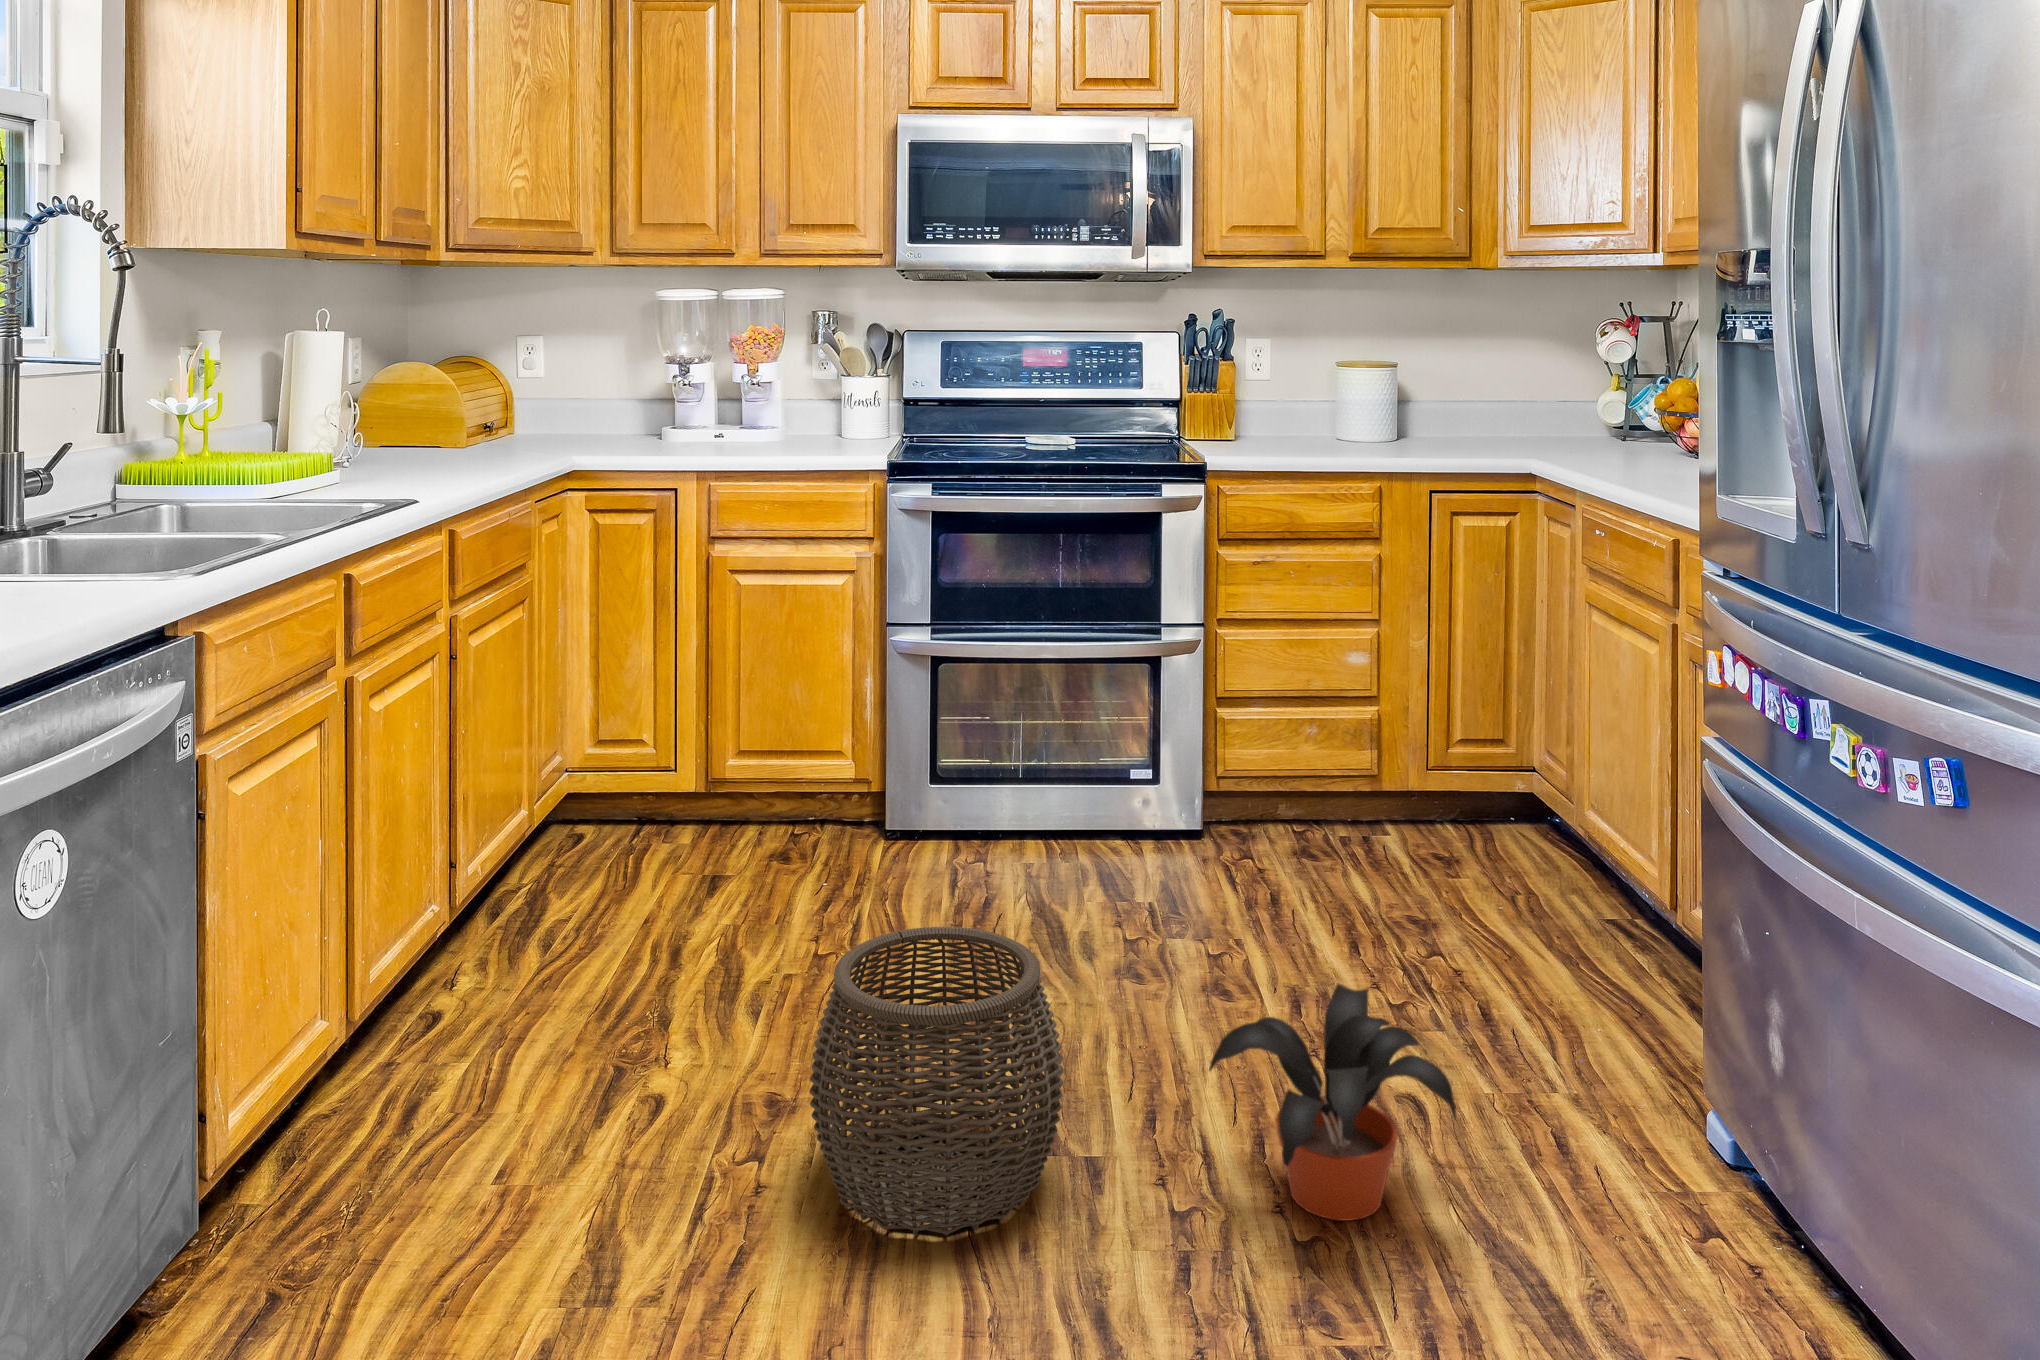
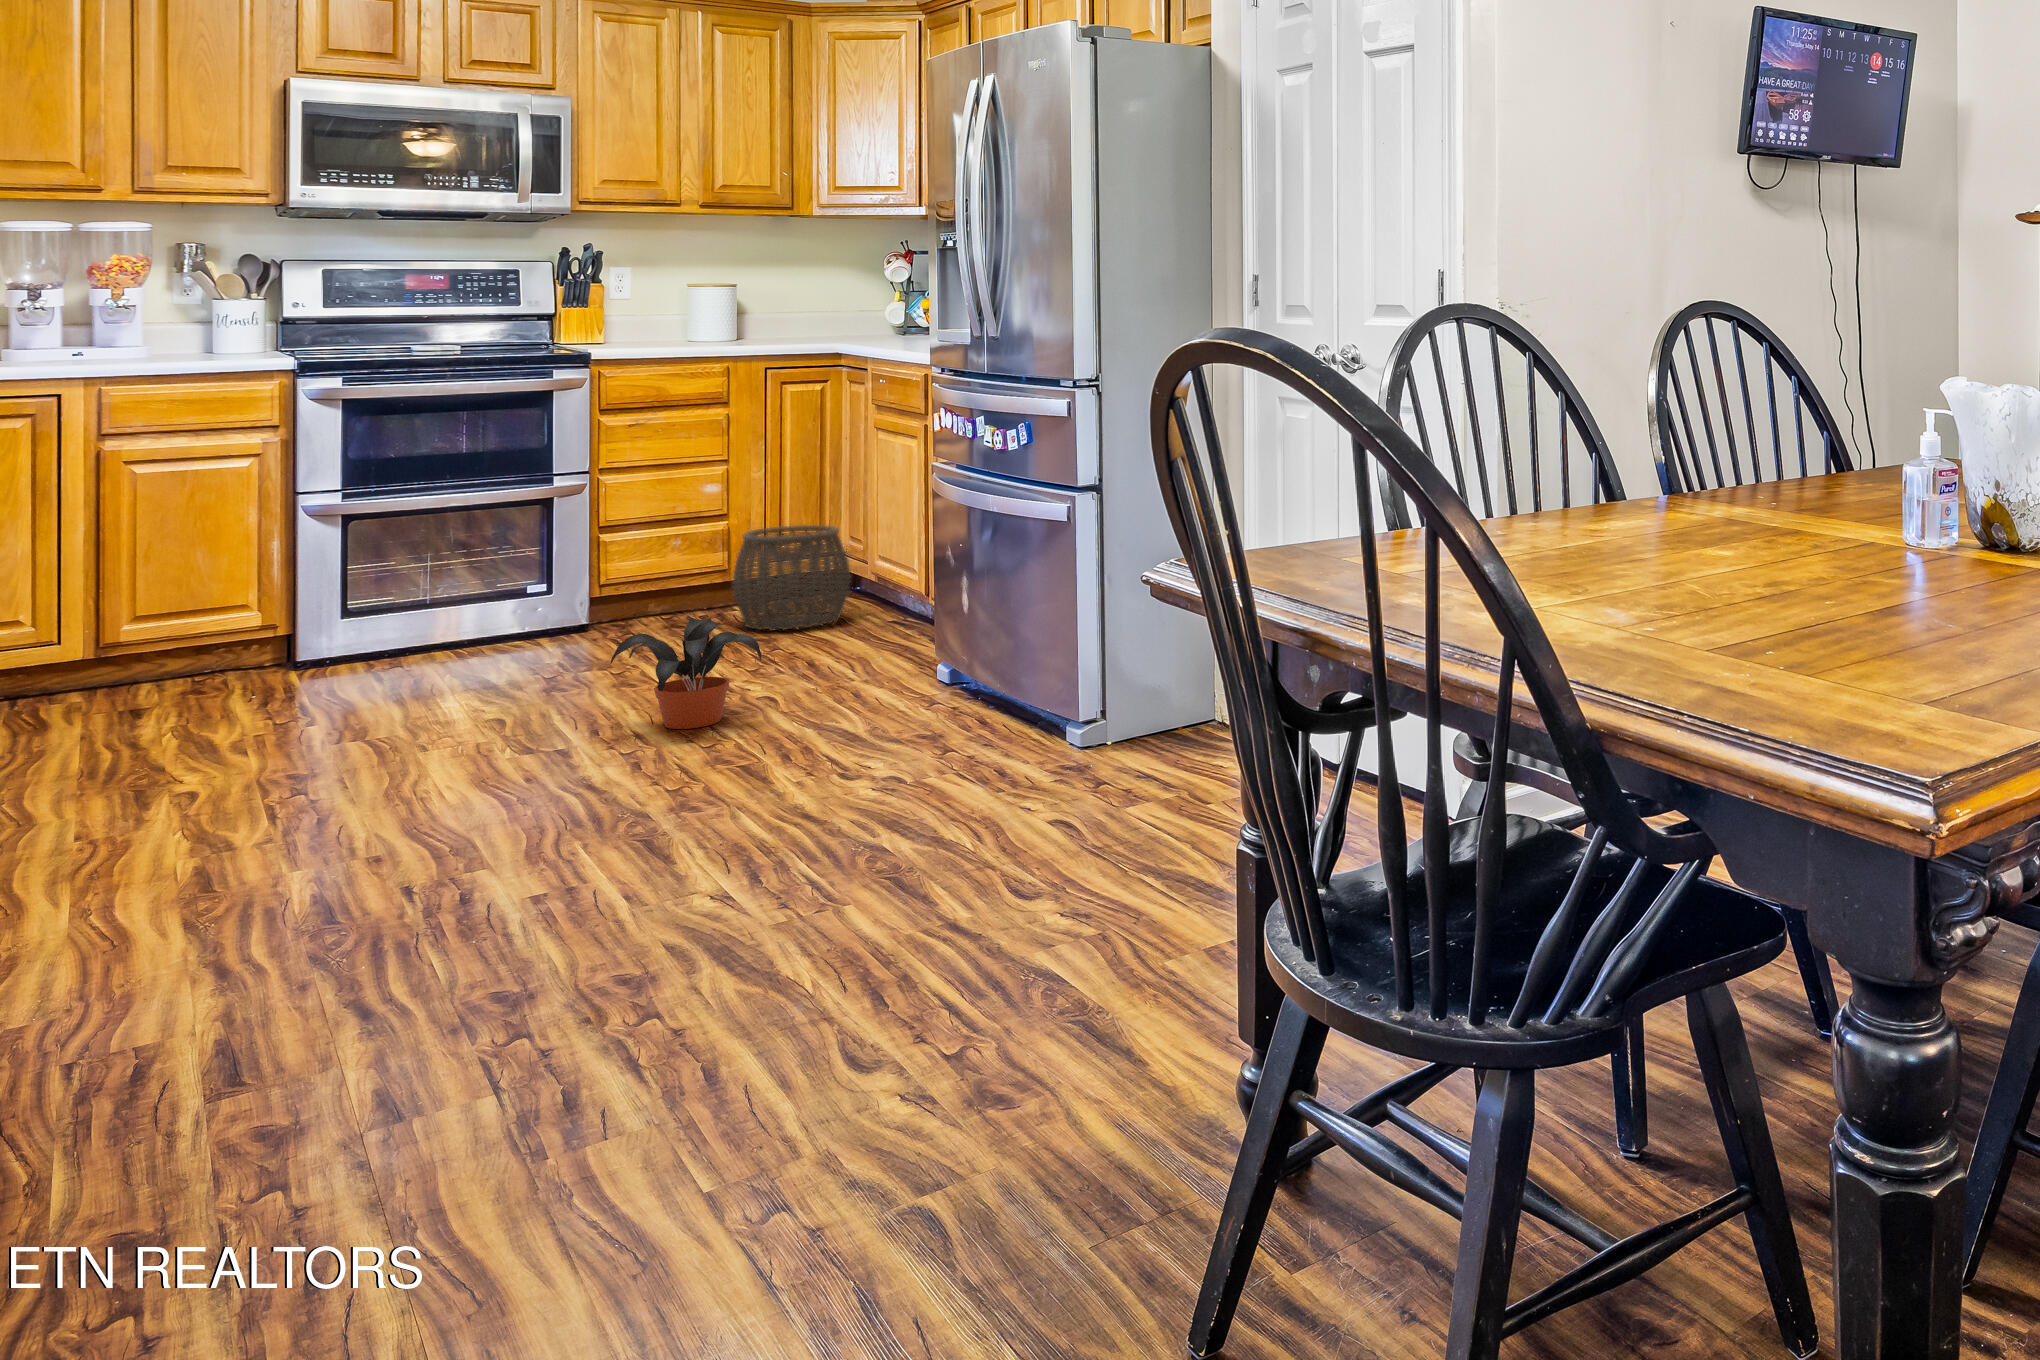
woven basket: present [809,927,1064,1236] -> present [733,525,851,631]

